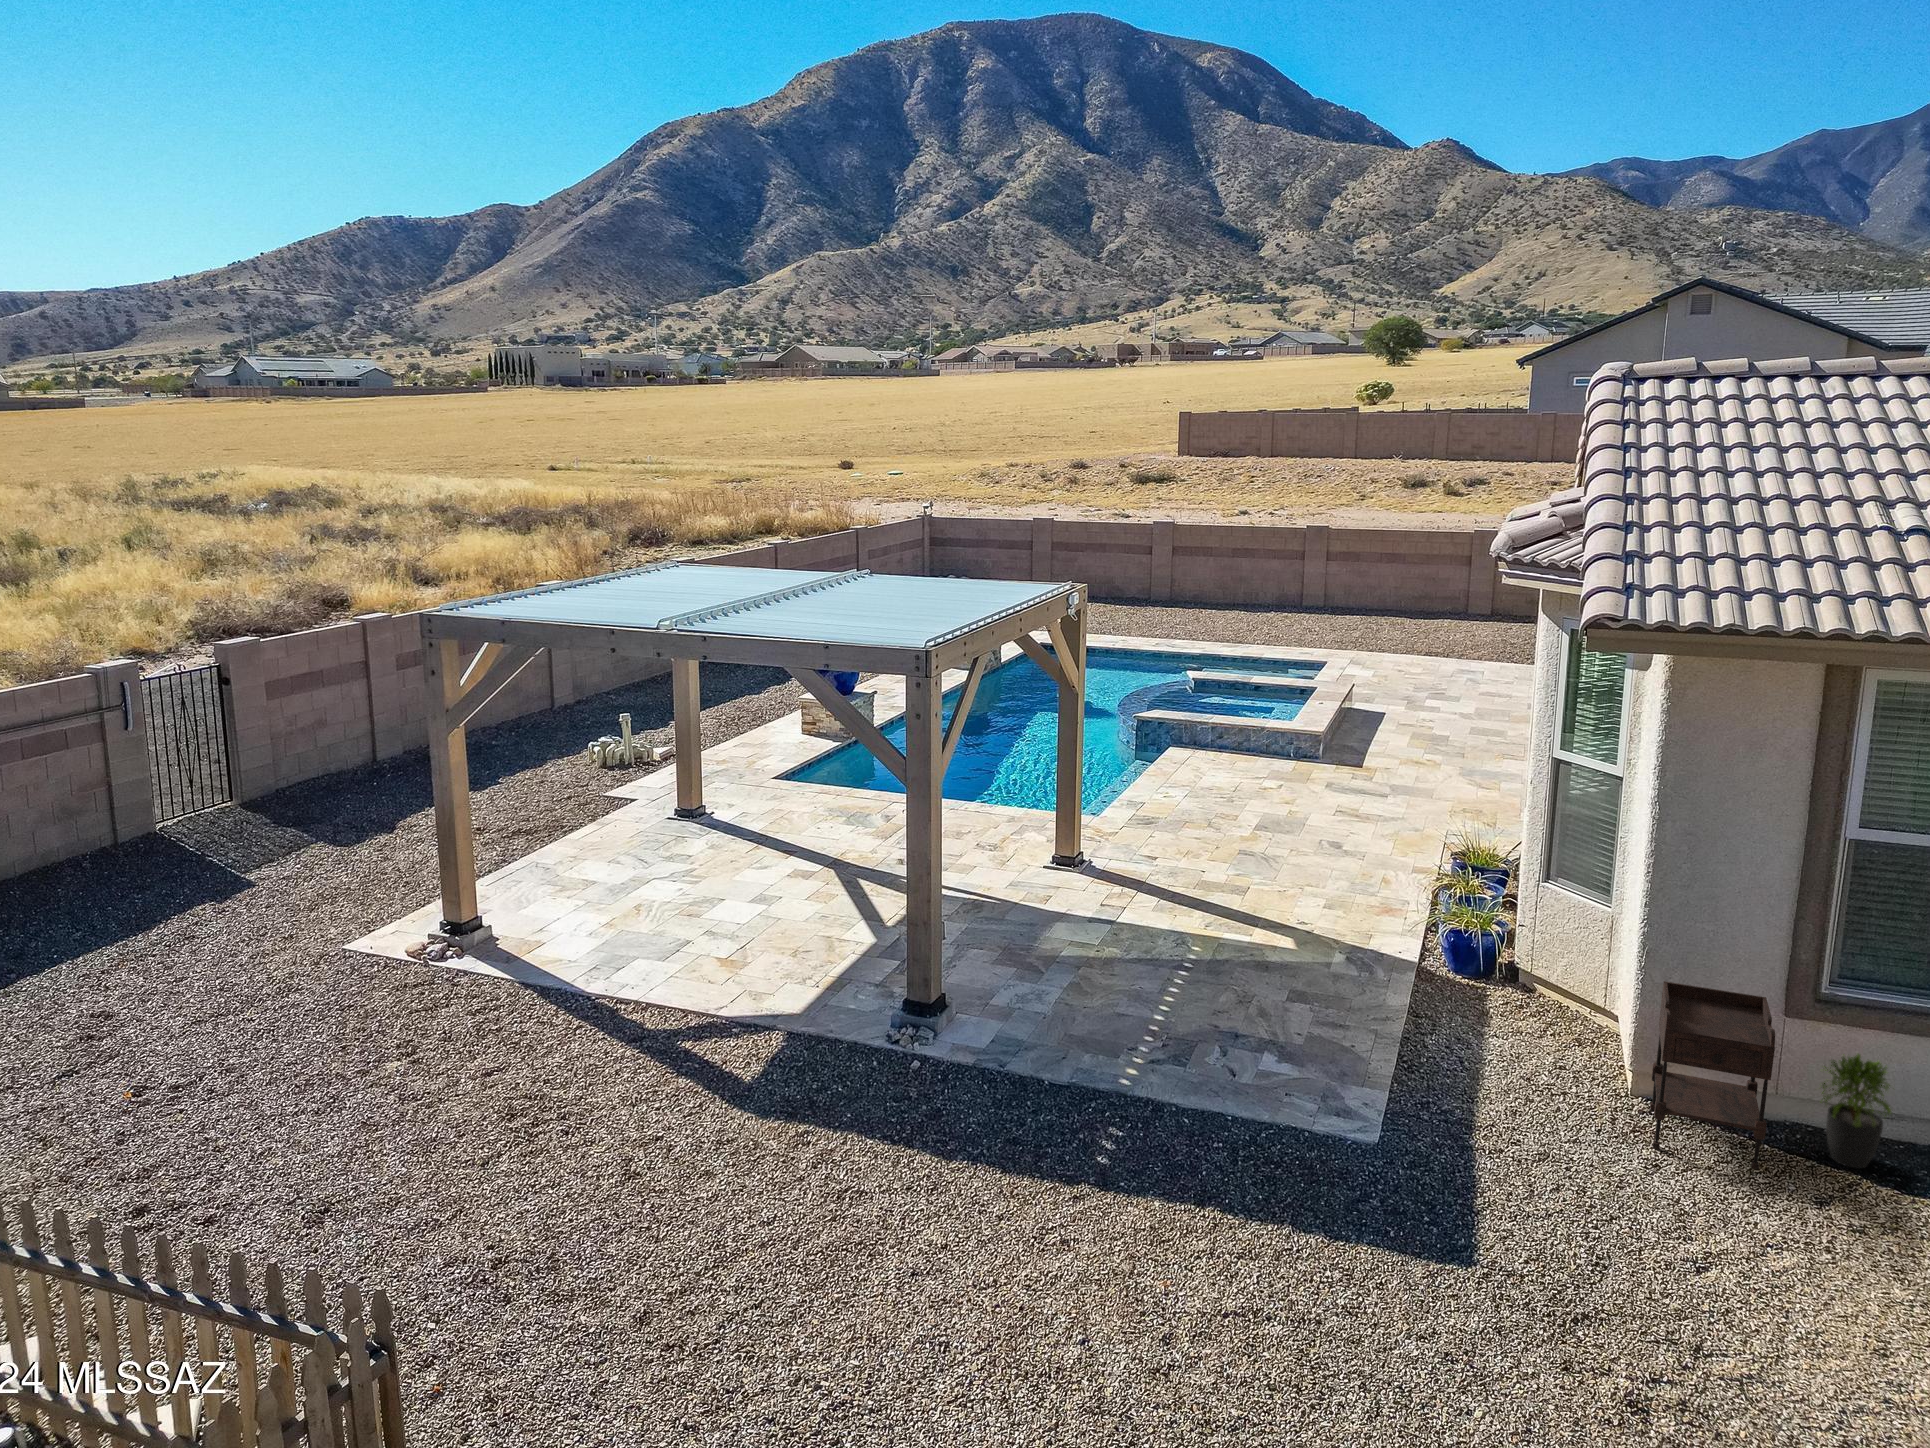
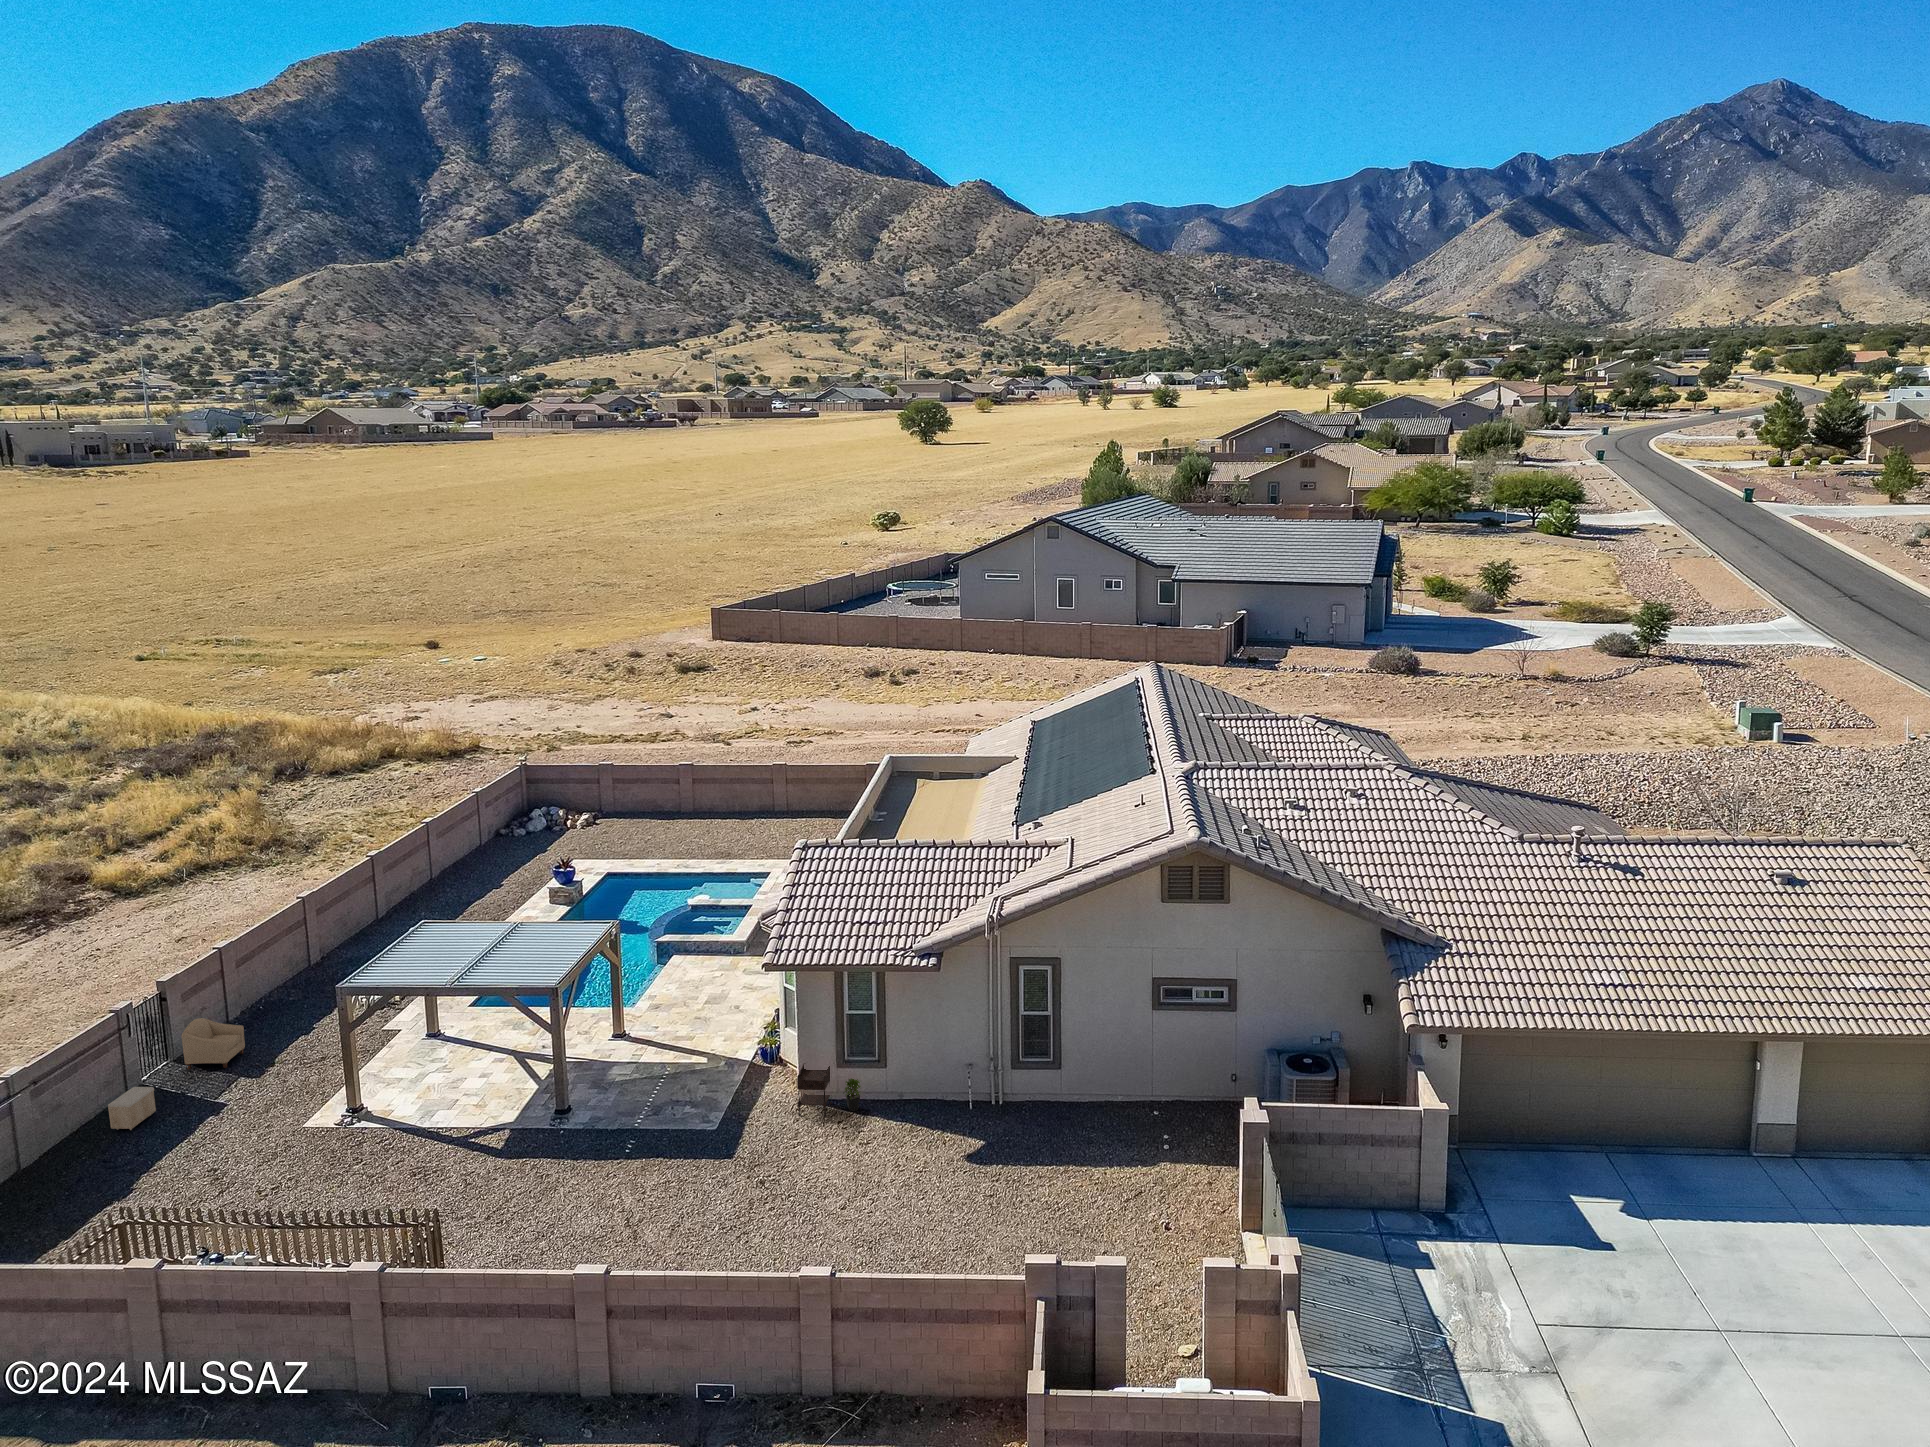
chair: none [235,723,358,822] -> present [181,1018,245,1069]
storage bench: none [6,816,120,901] -> present [108,1087,156,1130]

